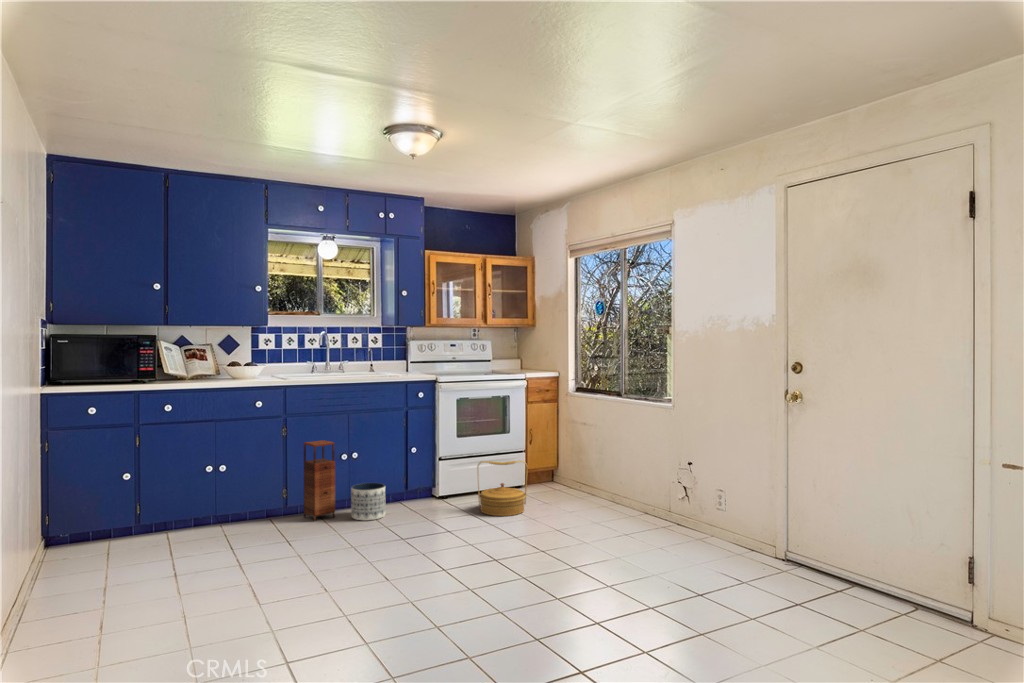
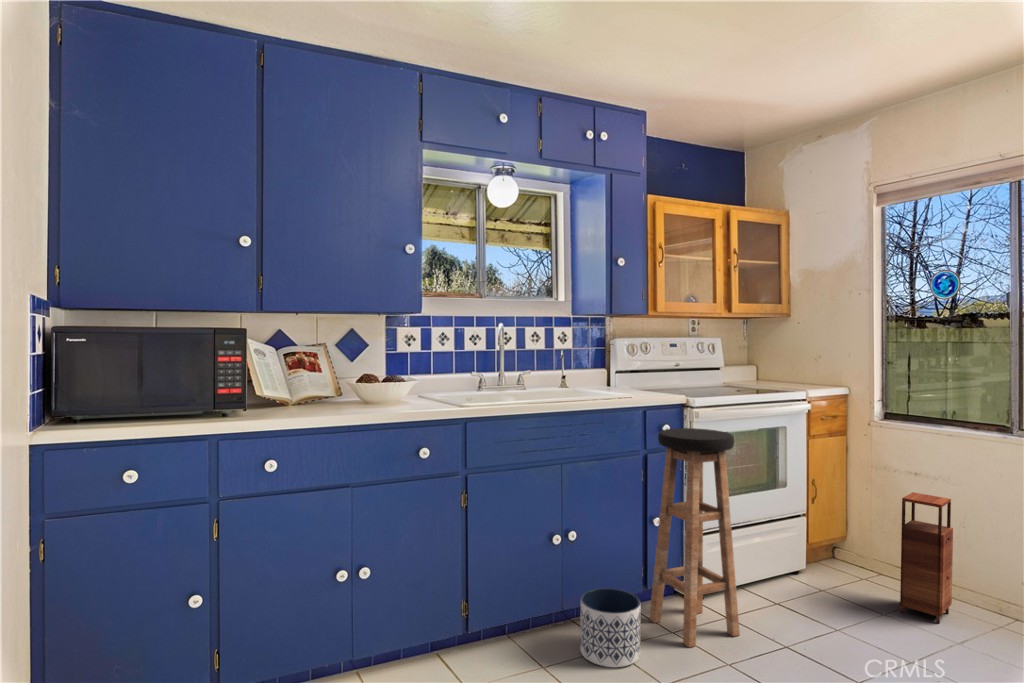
bar stool: none [405,393,451,514] -> present [649,428,740,647]
storage cabinet: present [304,440,335,521] -> present [900,492,953,623]
basket: present [477,461,528,516] -> none [790,553,881,660]

